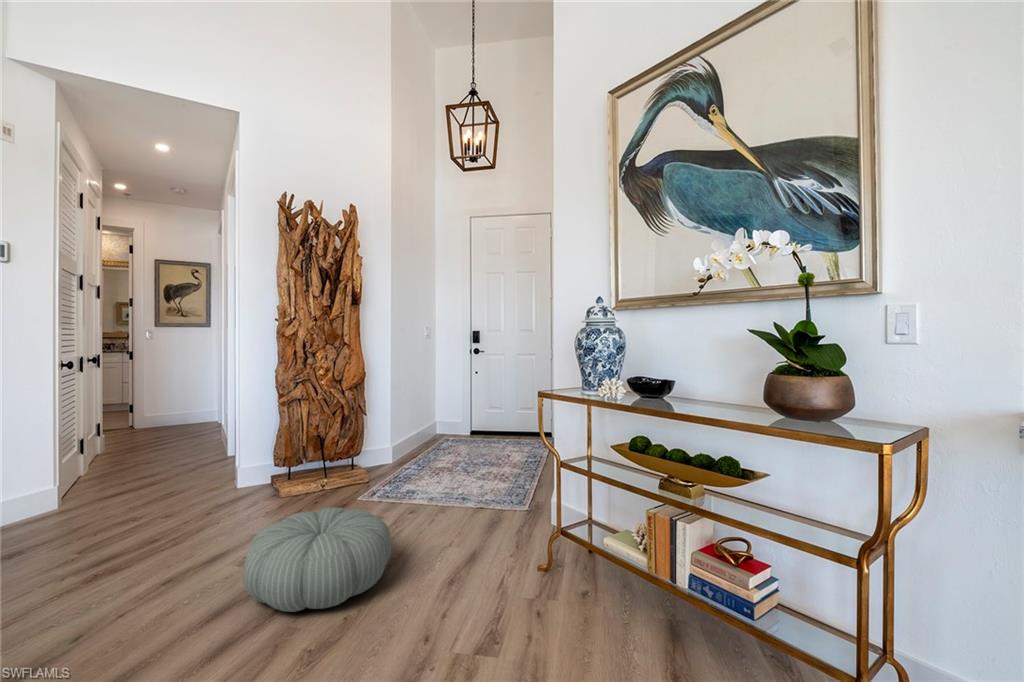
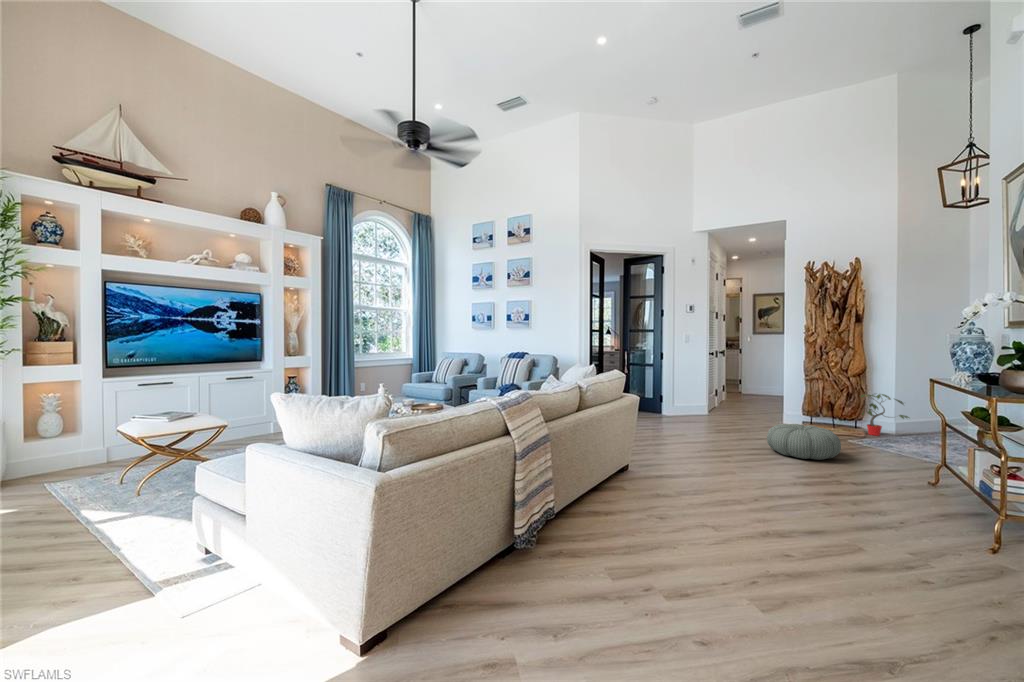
potted plant: none [335,410,414,474] -> present [861,394,909,436]

